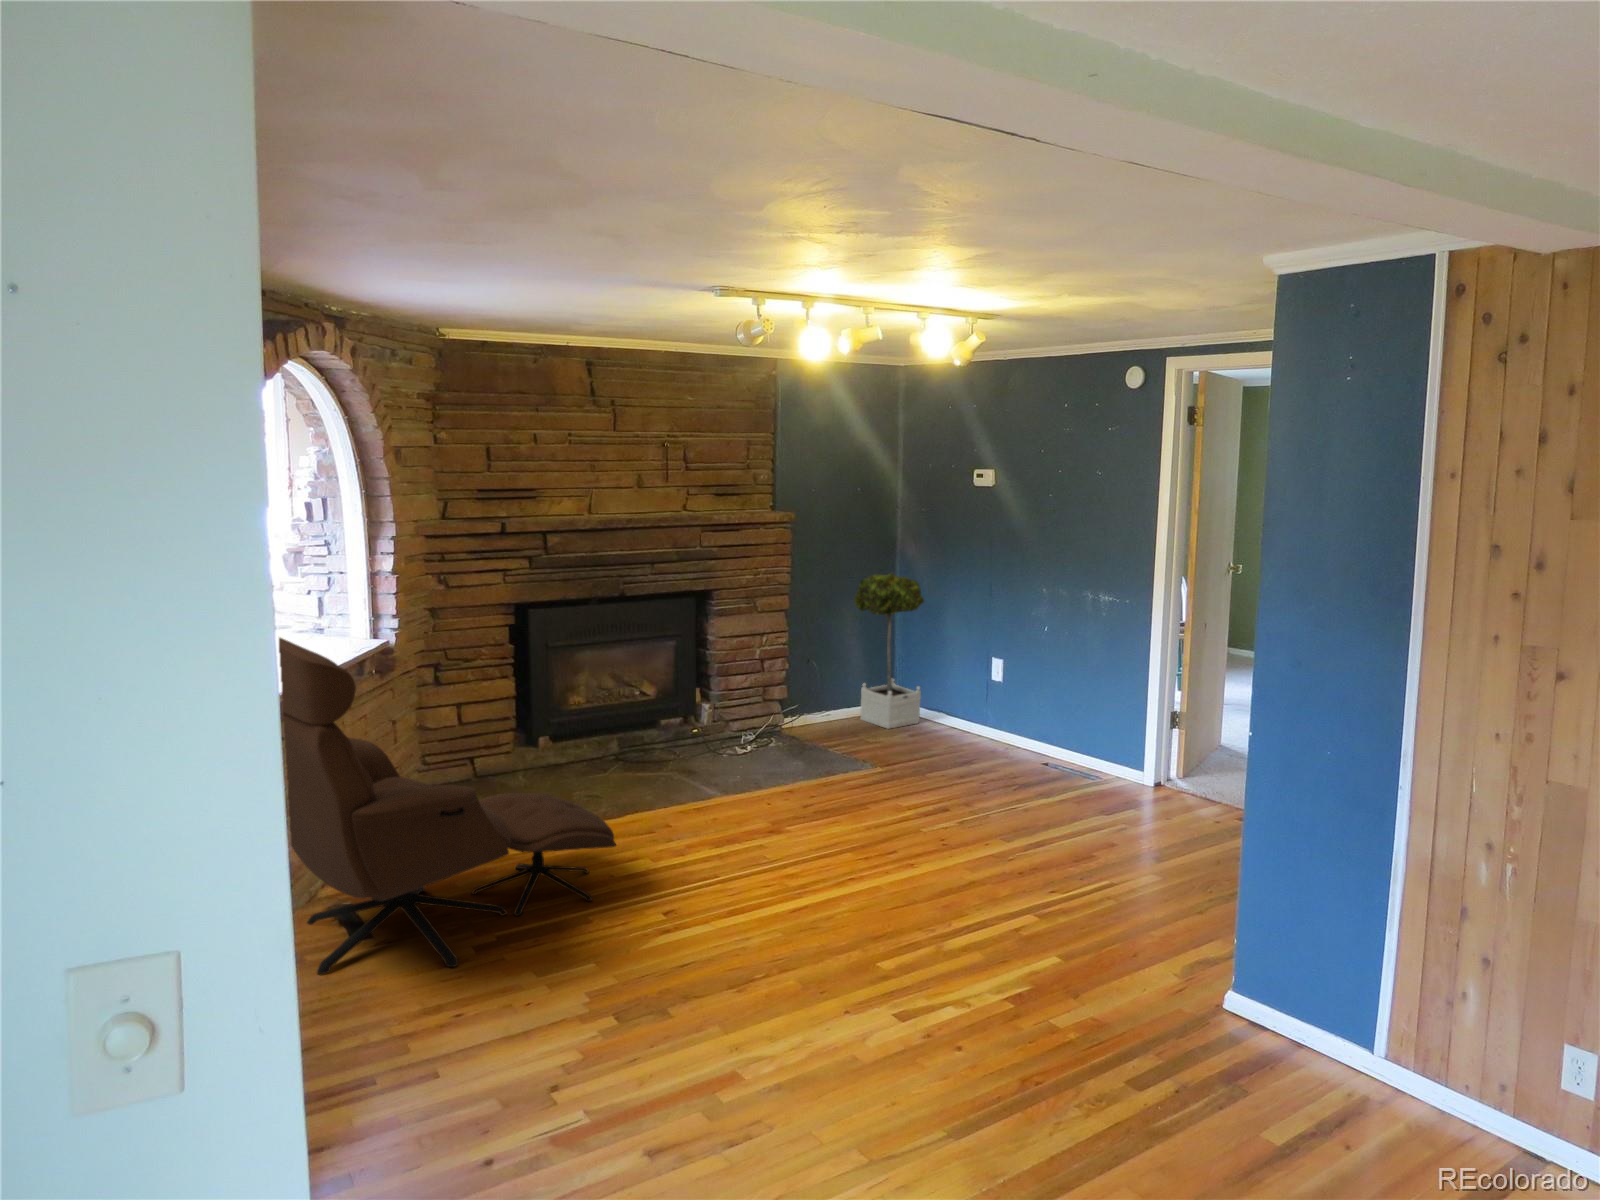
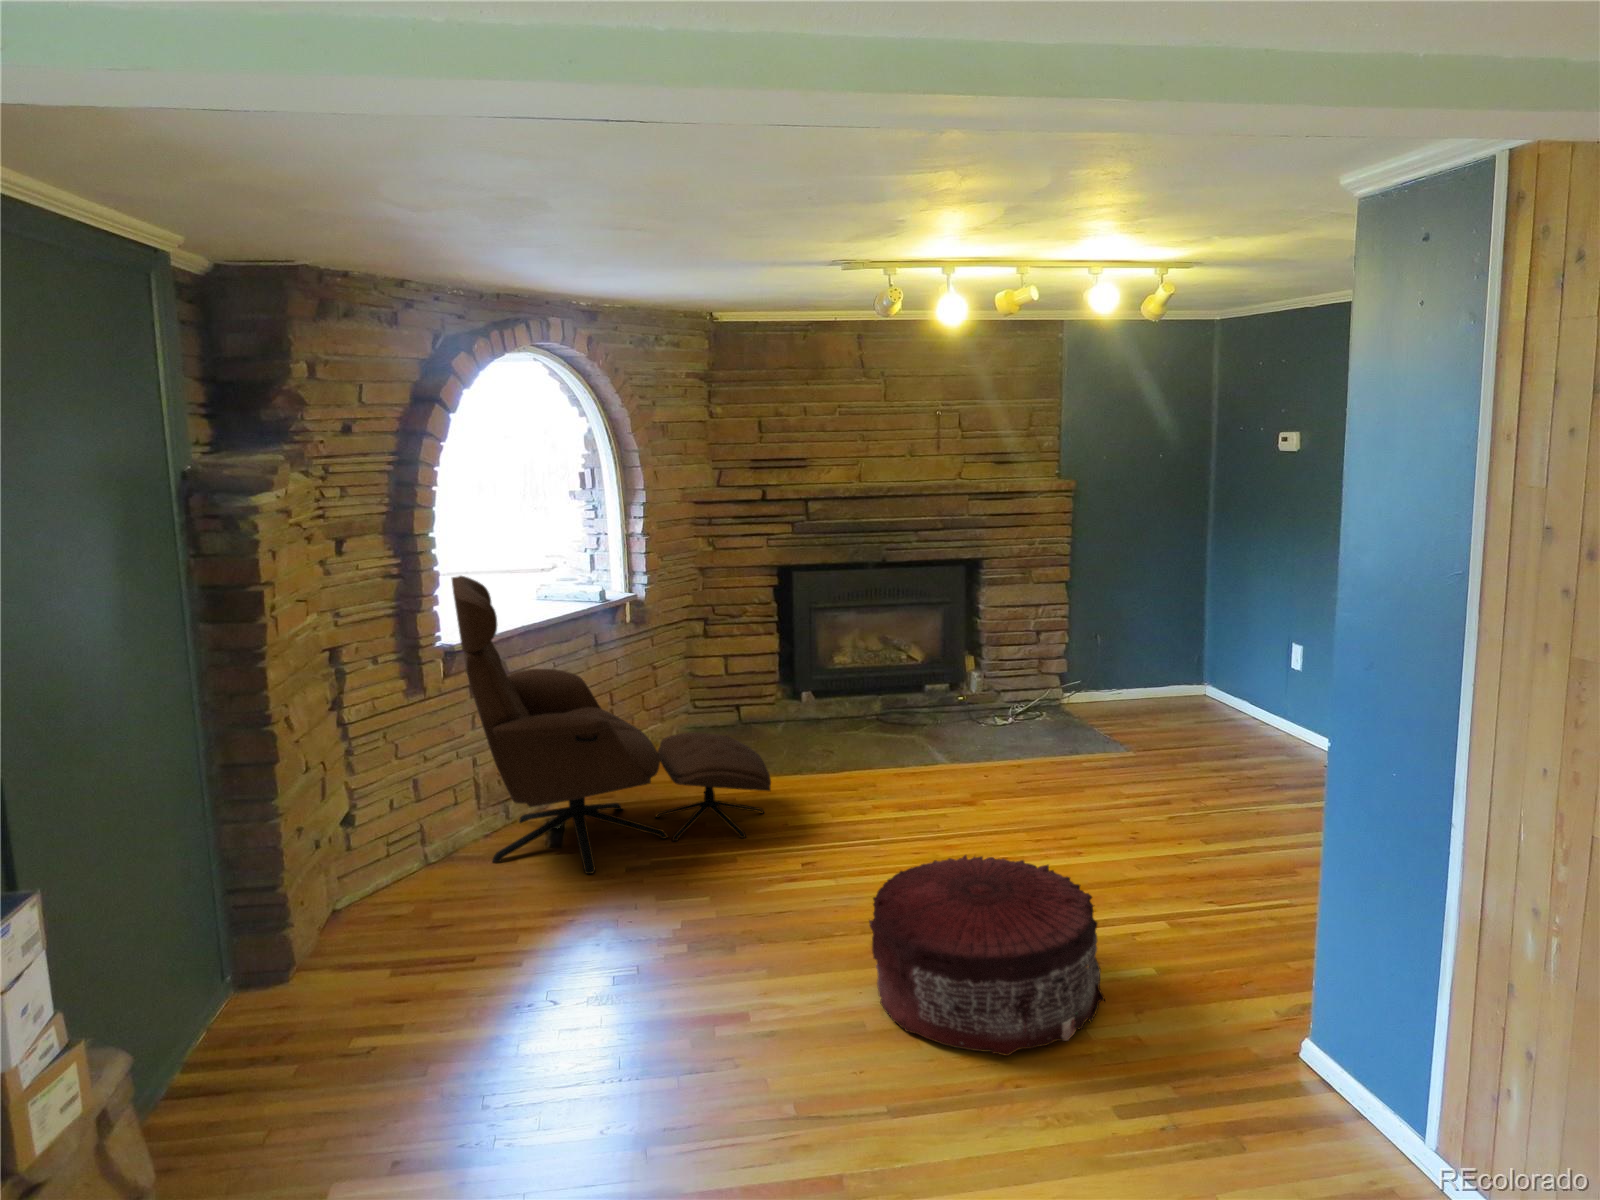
potted tree: present [854,573,924,729] -> none [1147,545,1226,714]
pouf: none [837,876,1046,1057] -> present [869,855,1105,1056]

